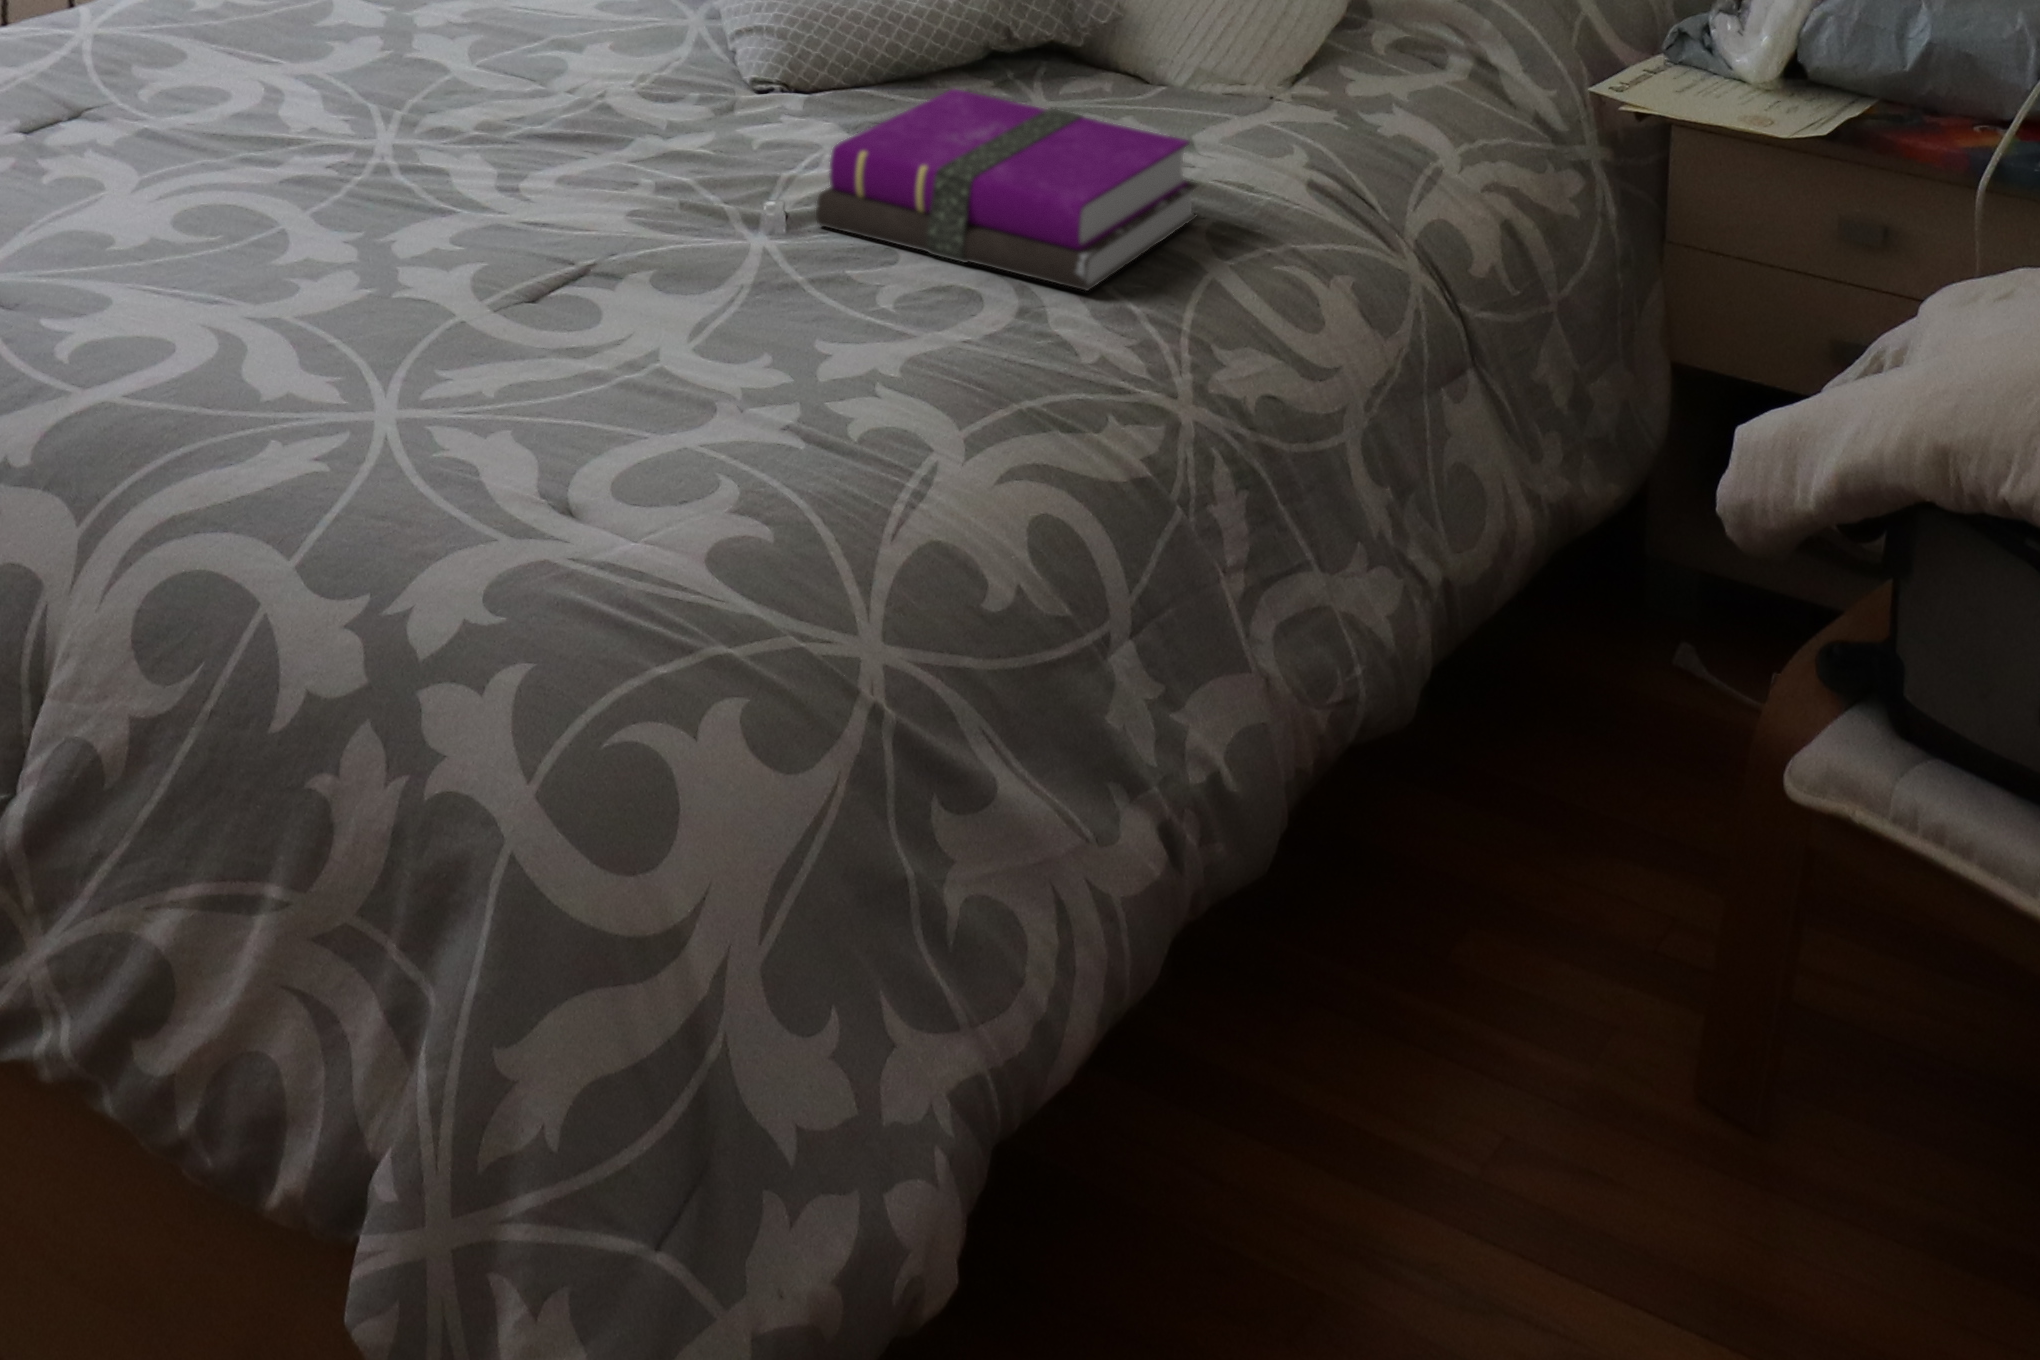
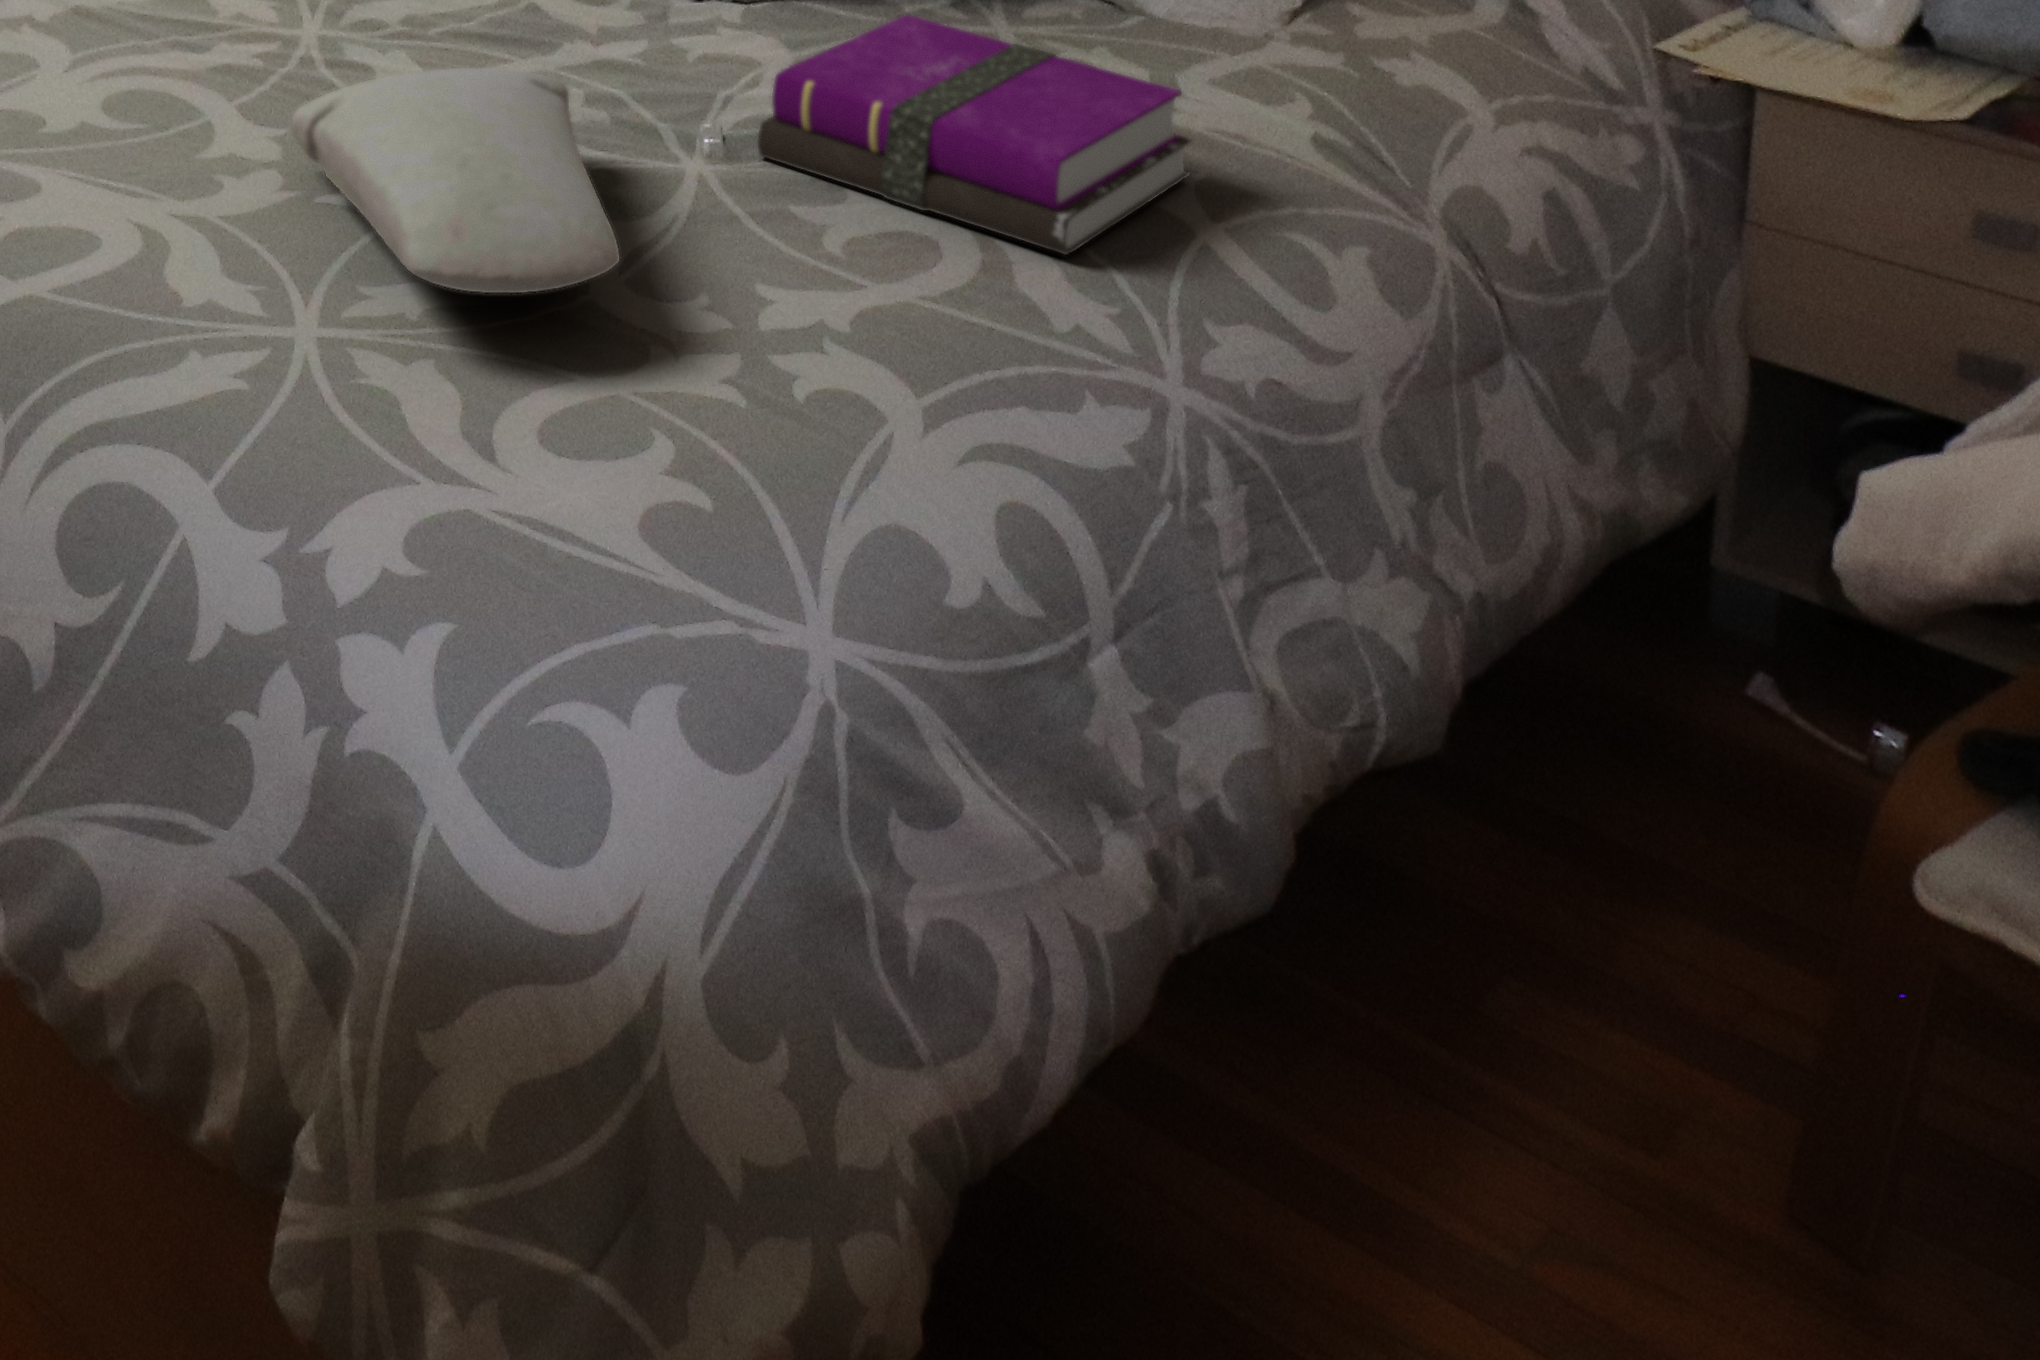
pillow: none [370,157,685,357] -> present [292,68,619,293]

